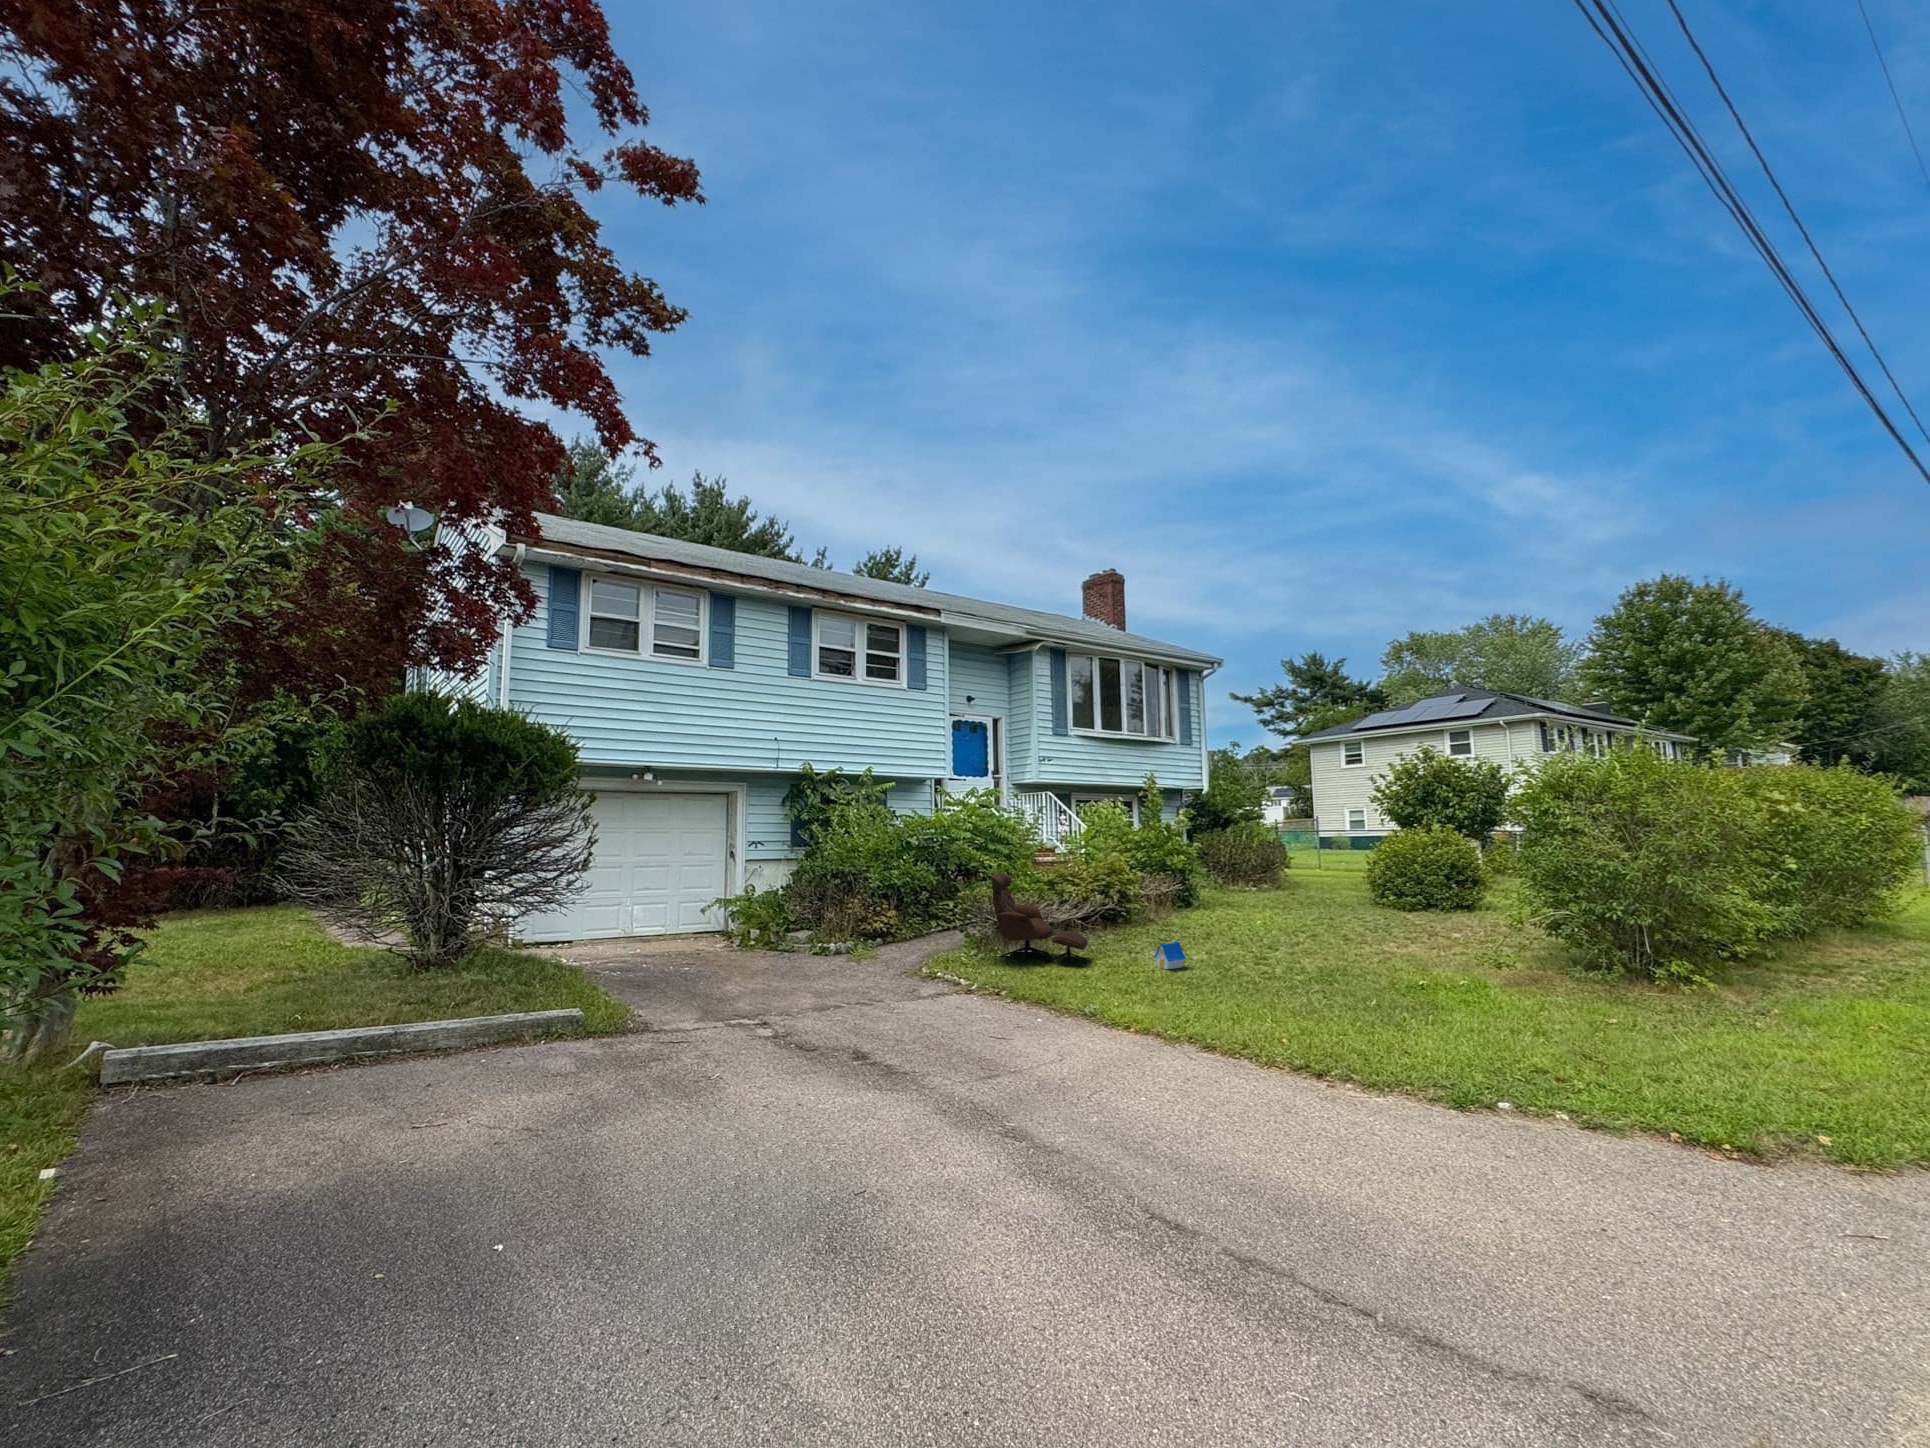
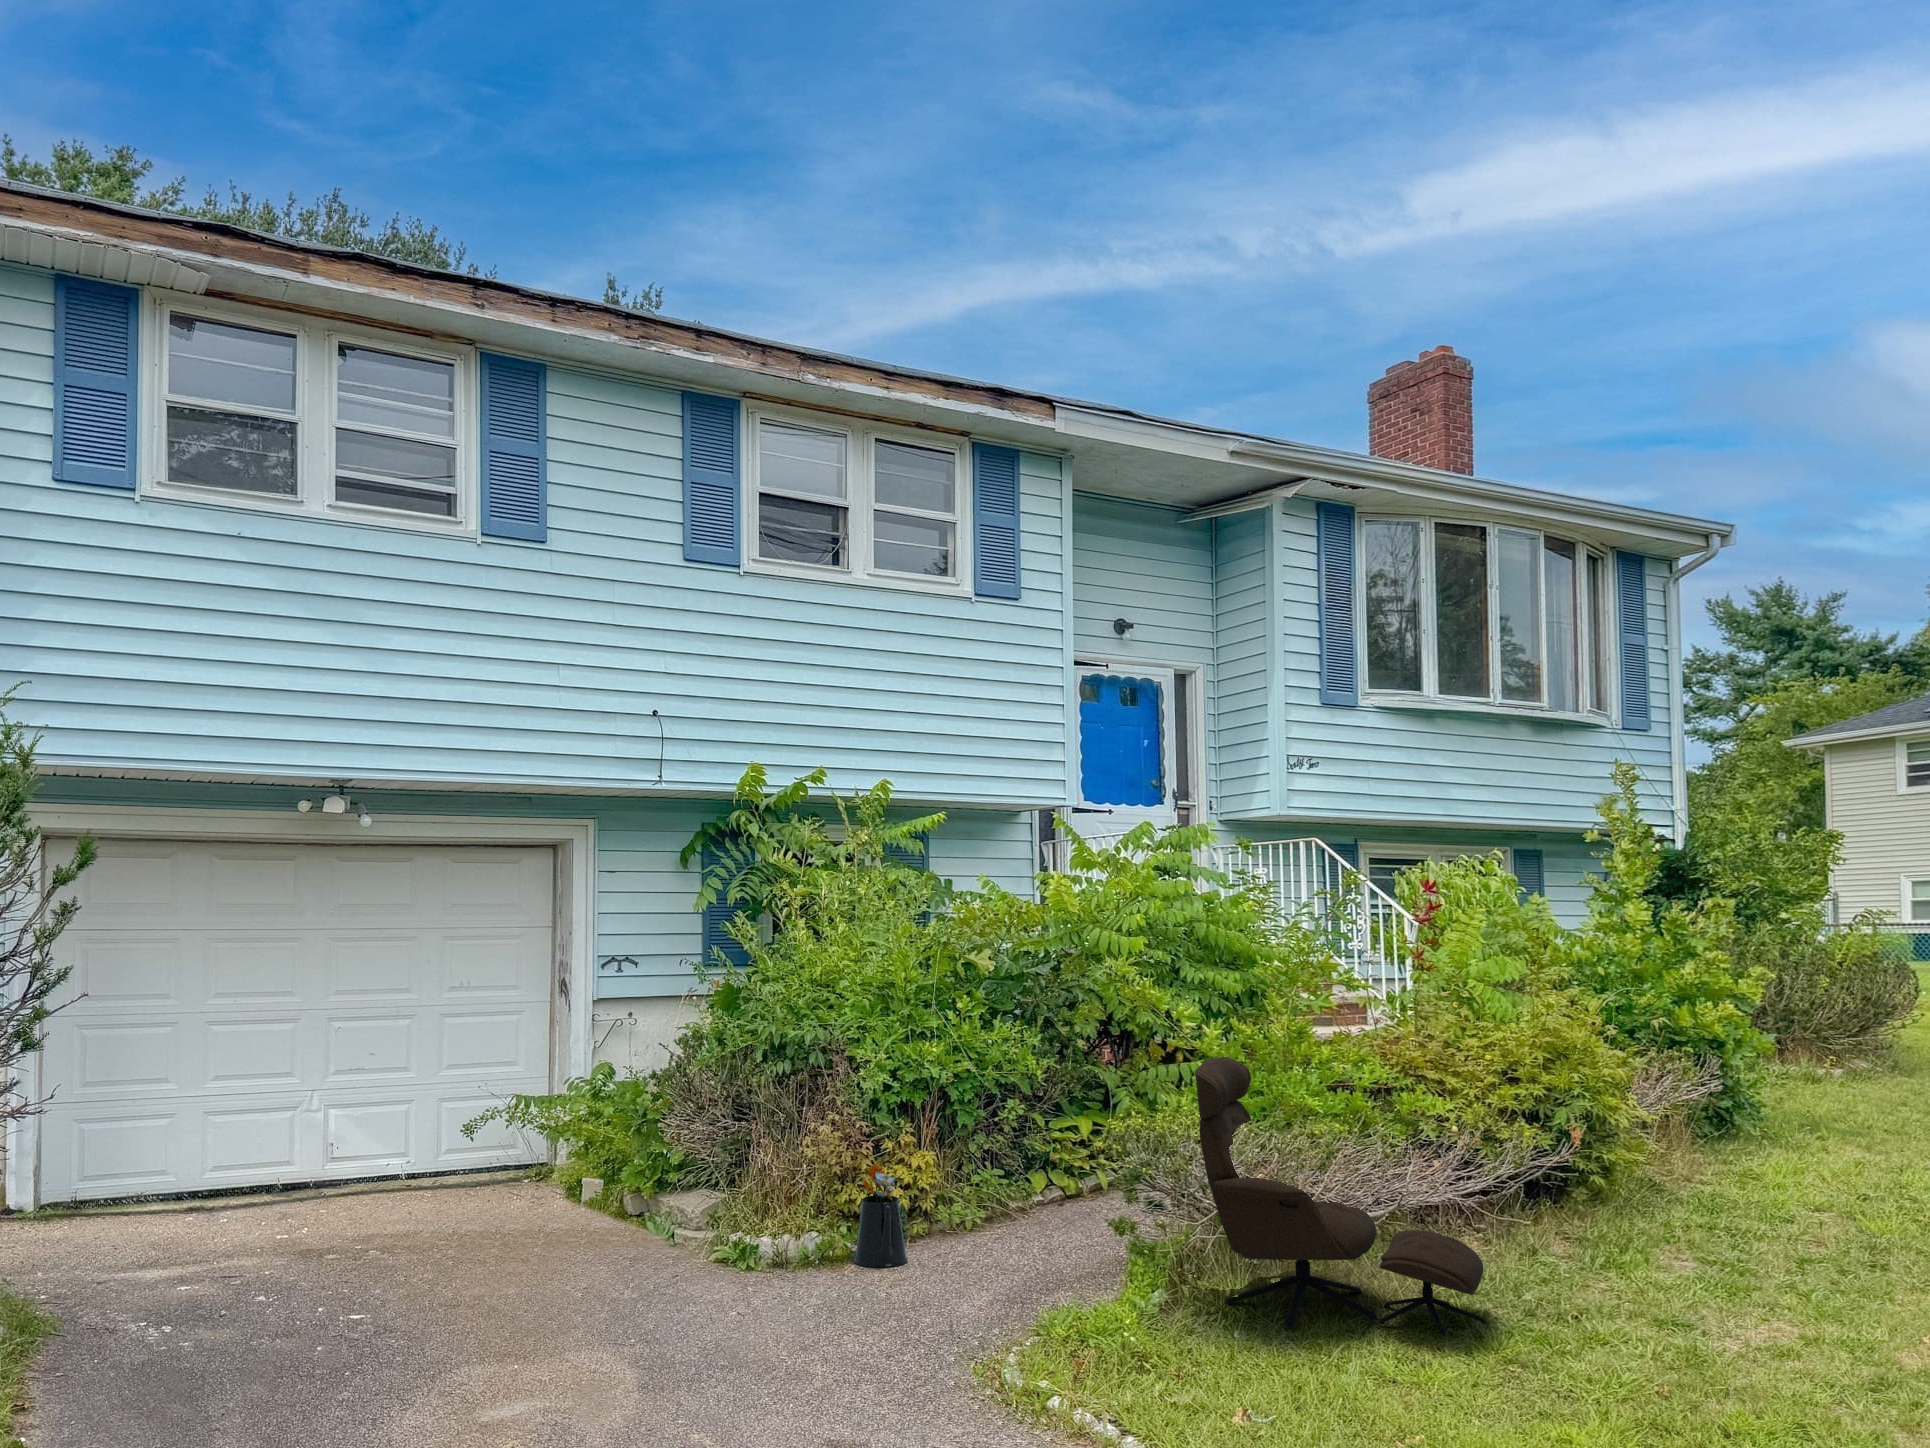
watering can: none [866,916,886,953] -> present [854,1164,908,1267]
toy house: present [1154,941,1186,969] -> none [1693,1270,1798,1363]

